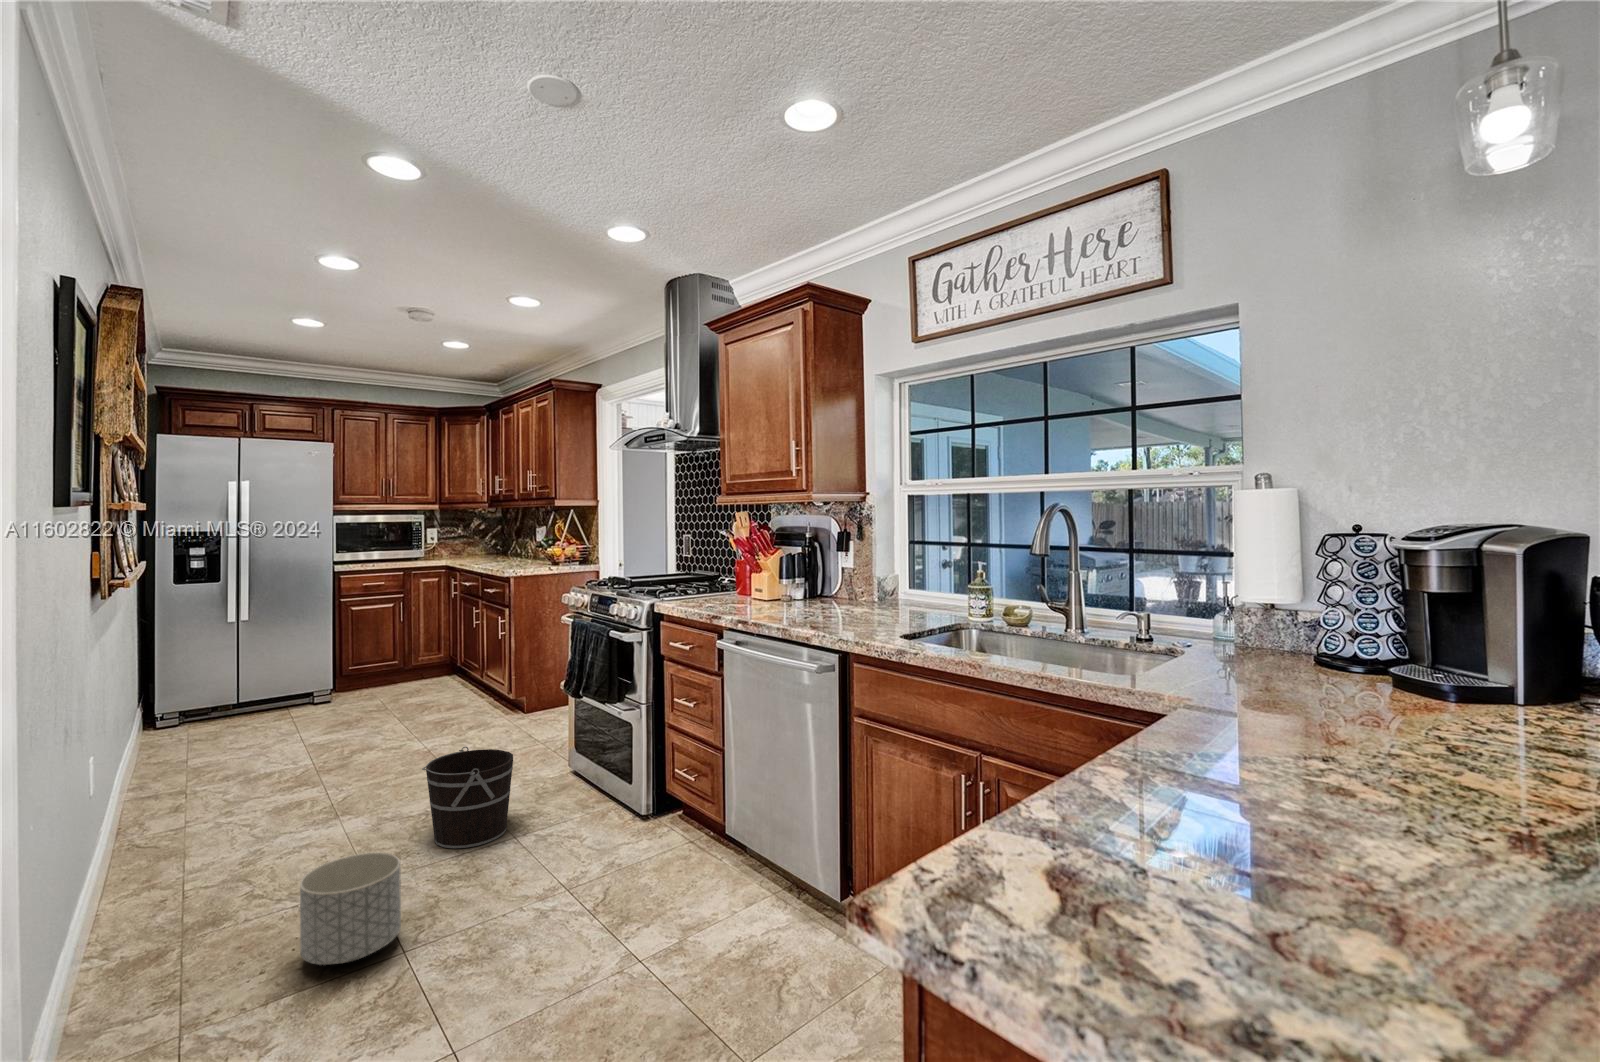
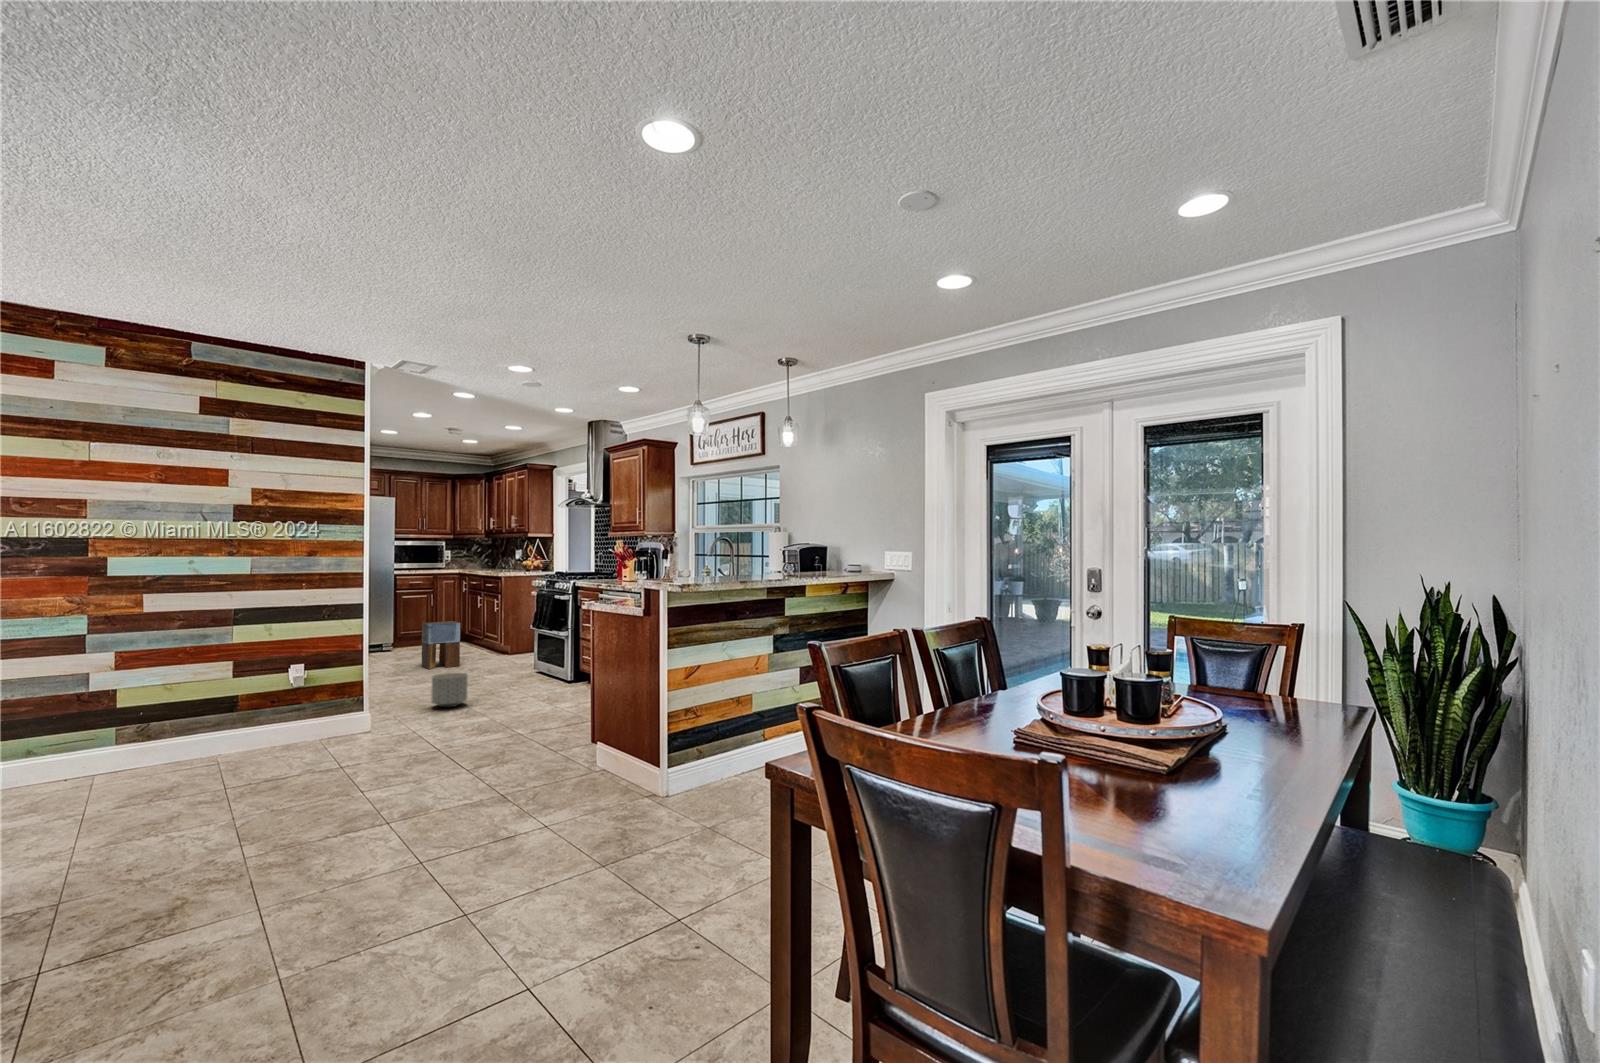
stool: none [361,661,431,759] -> present [422,621,460,669]
bucket: present [422,747,513,848] -> none [468,649,508,689]

